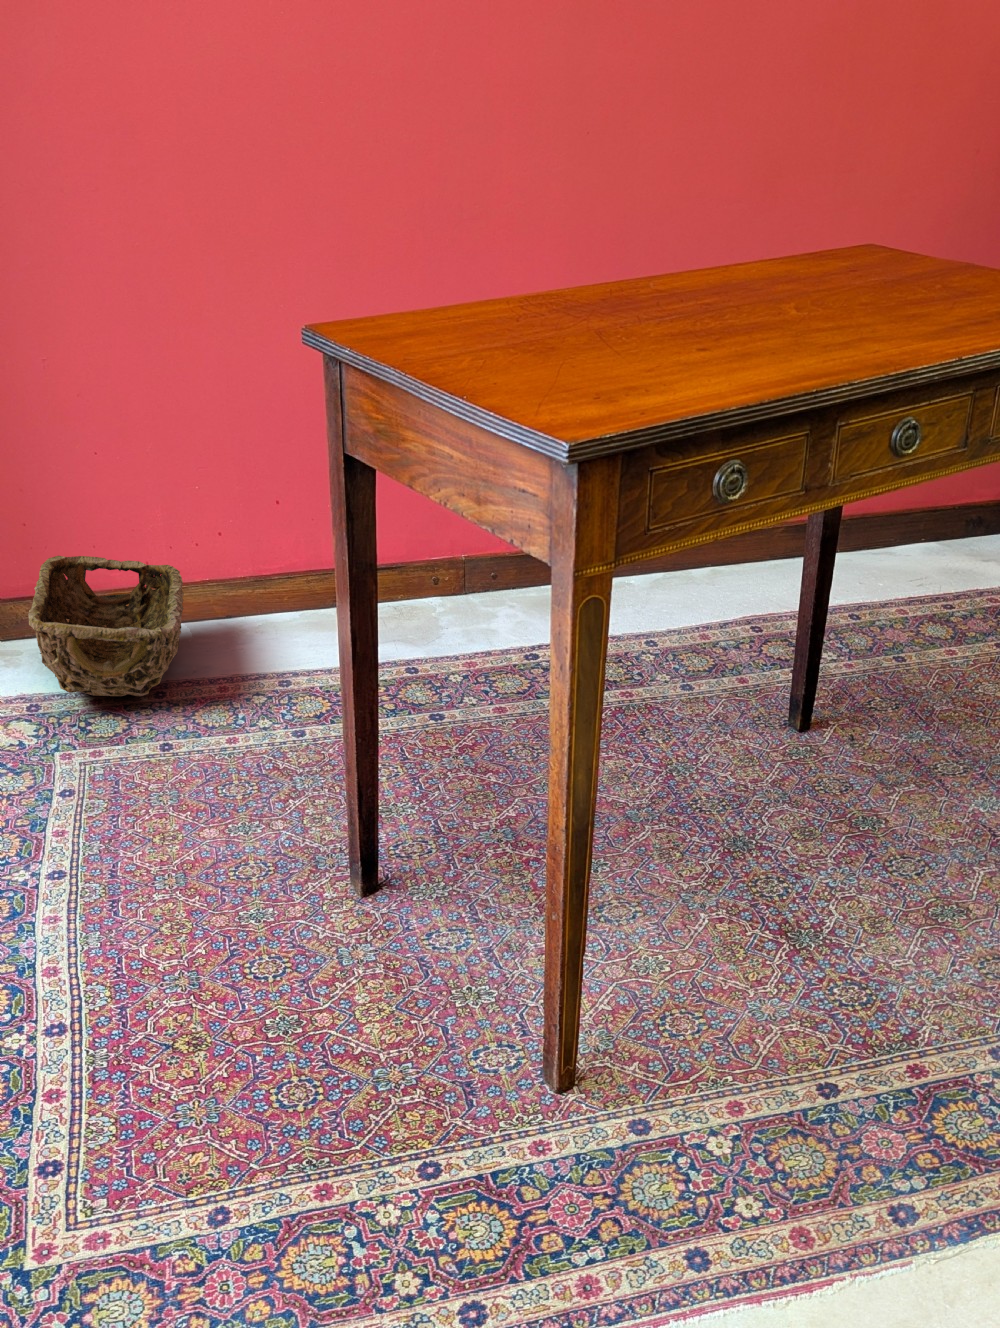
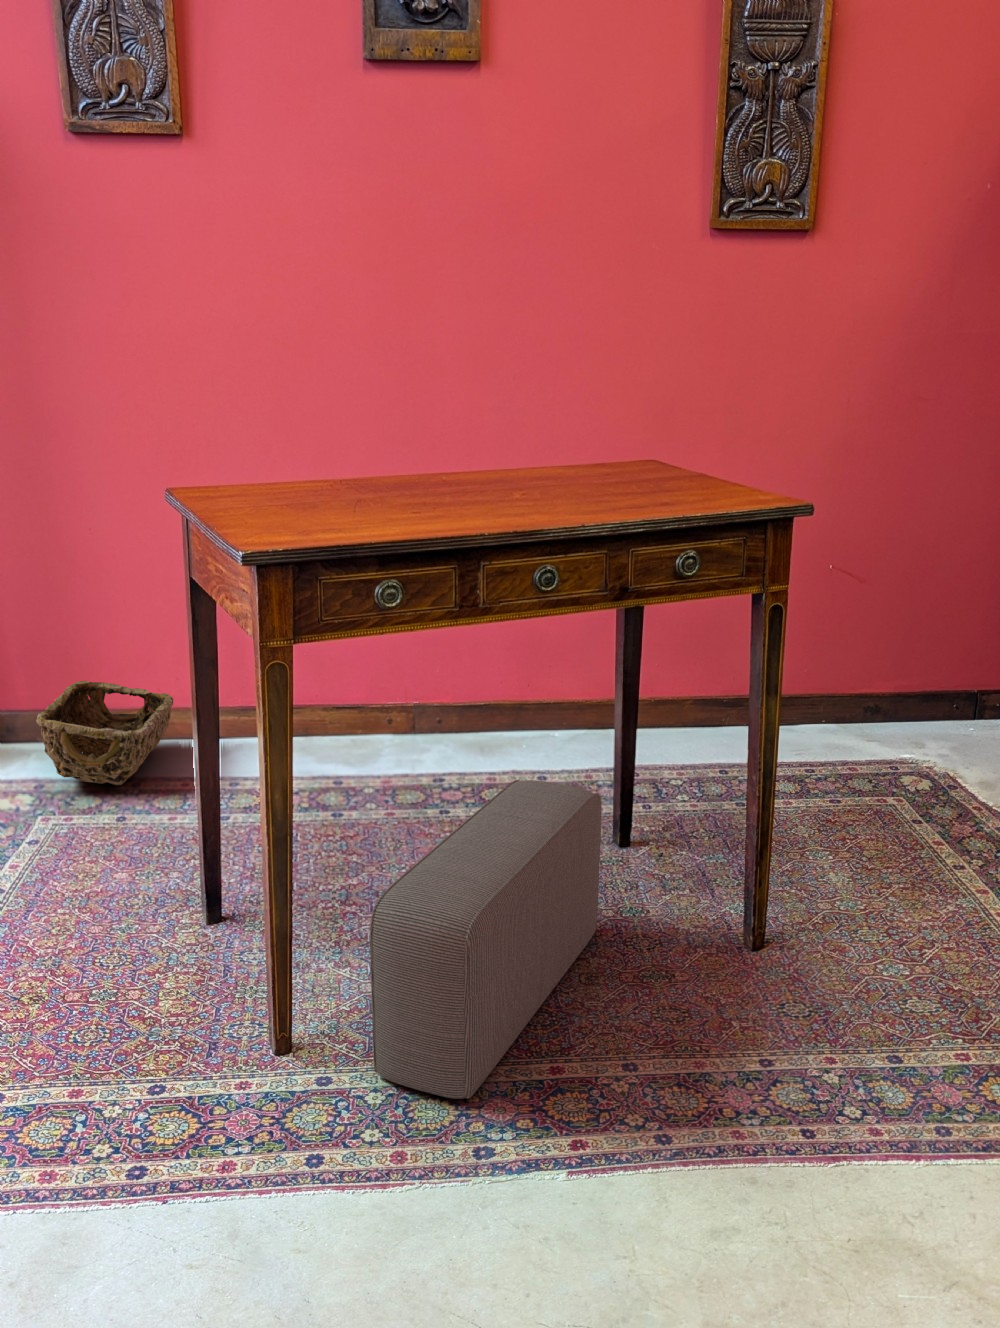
pouf: none [702,685,883,1135] -> present [370,780,602,1099]

